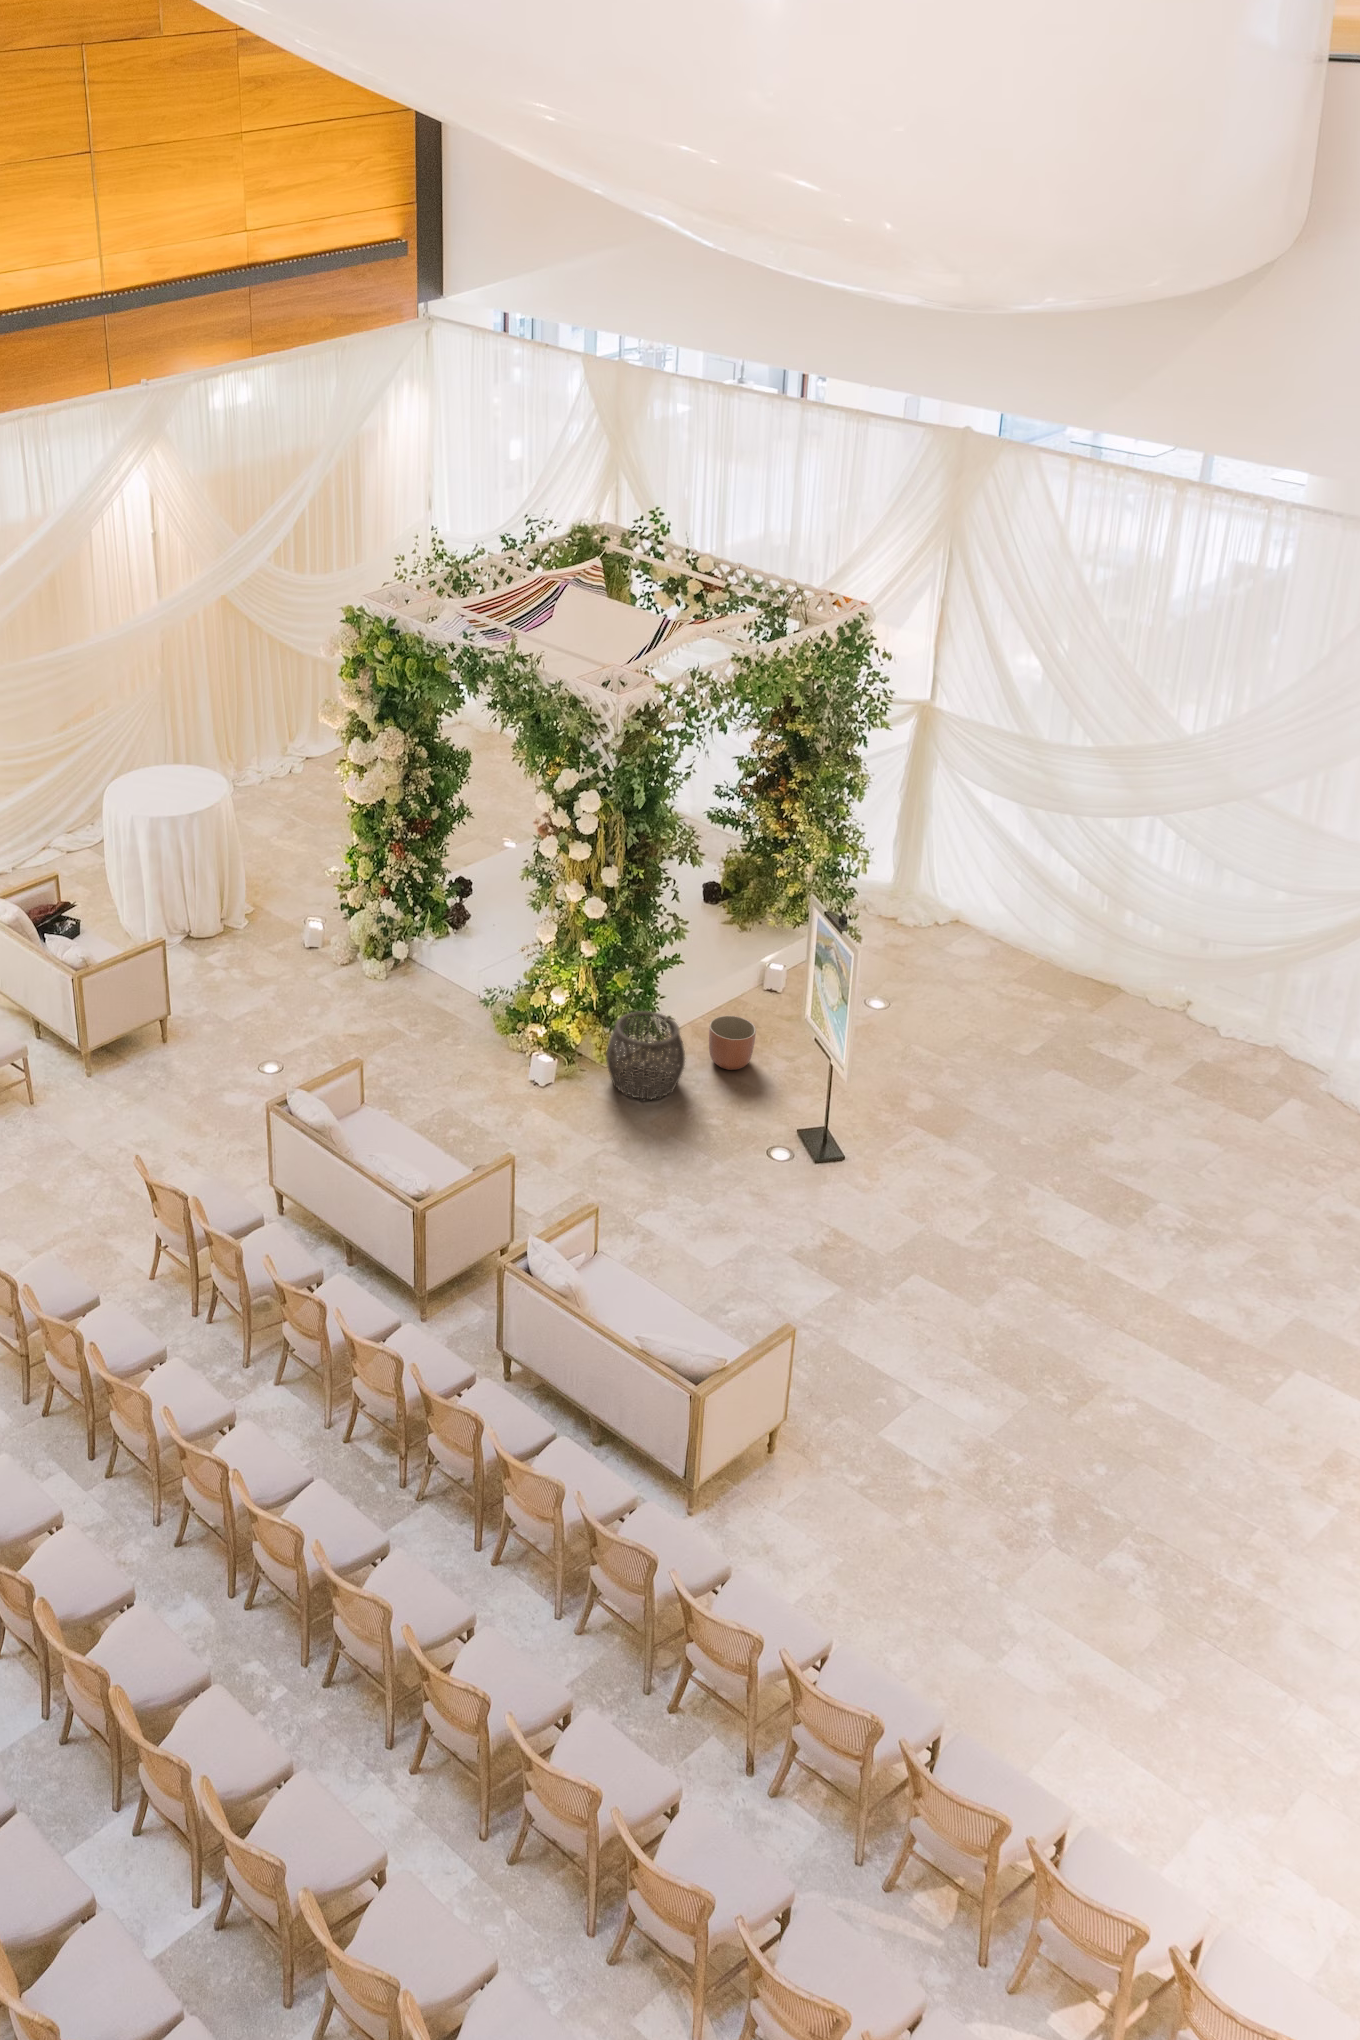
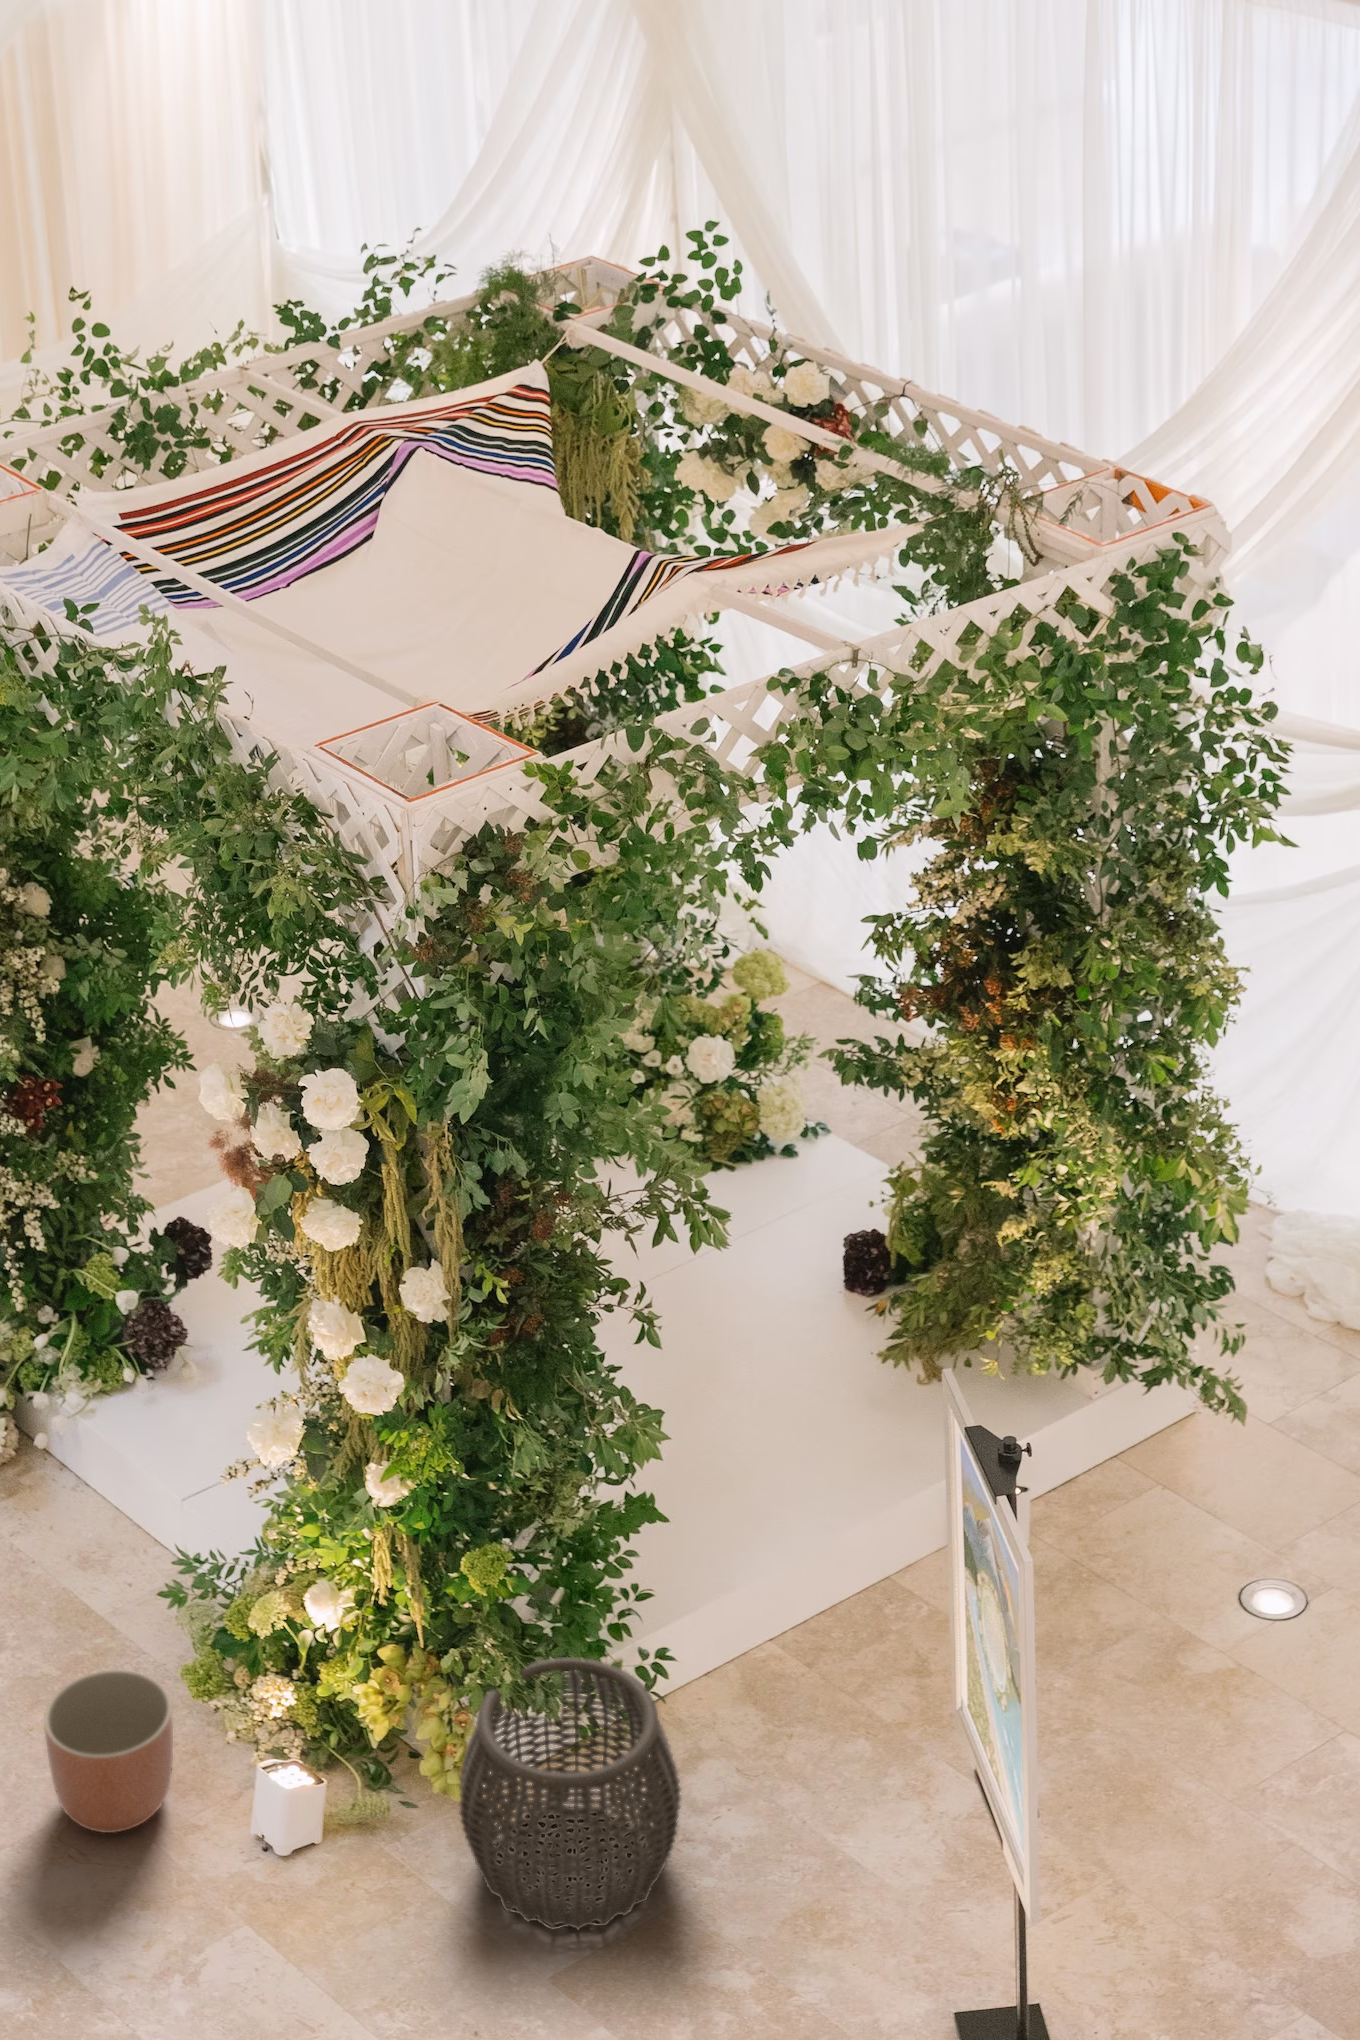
planter: present [709,1016,756,1070] -> present [44,1670,173,1833]

